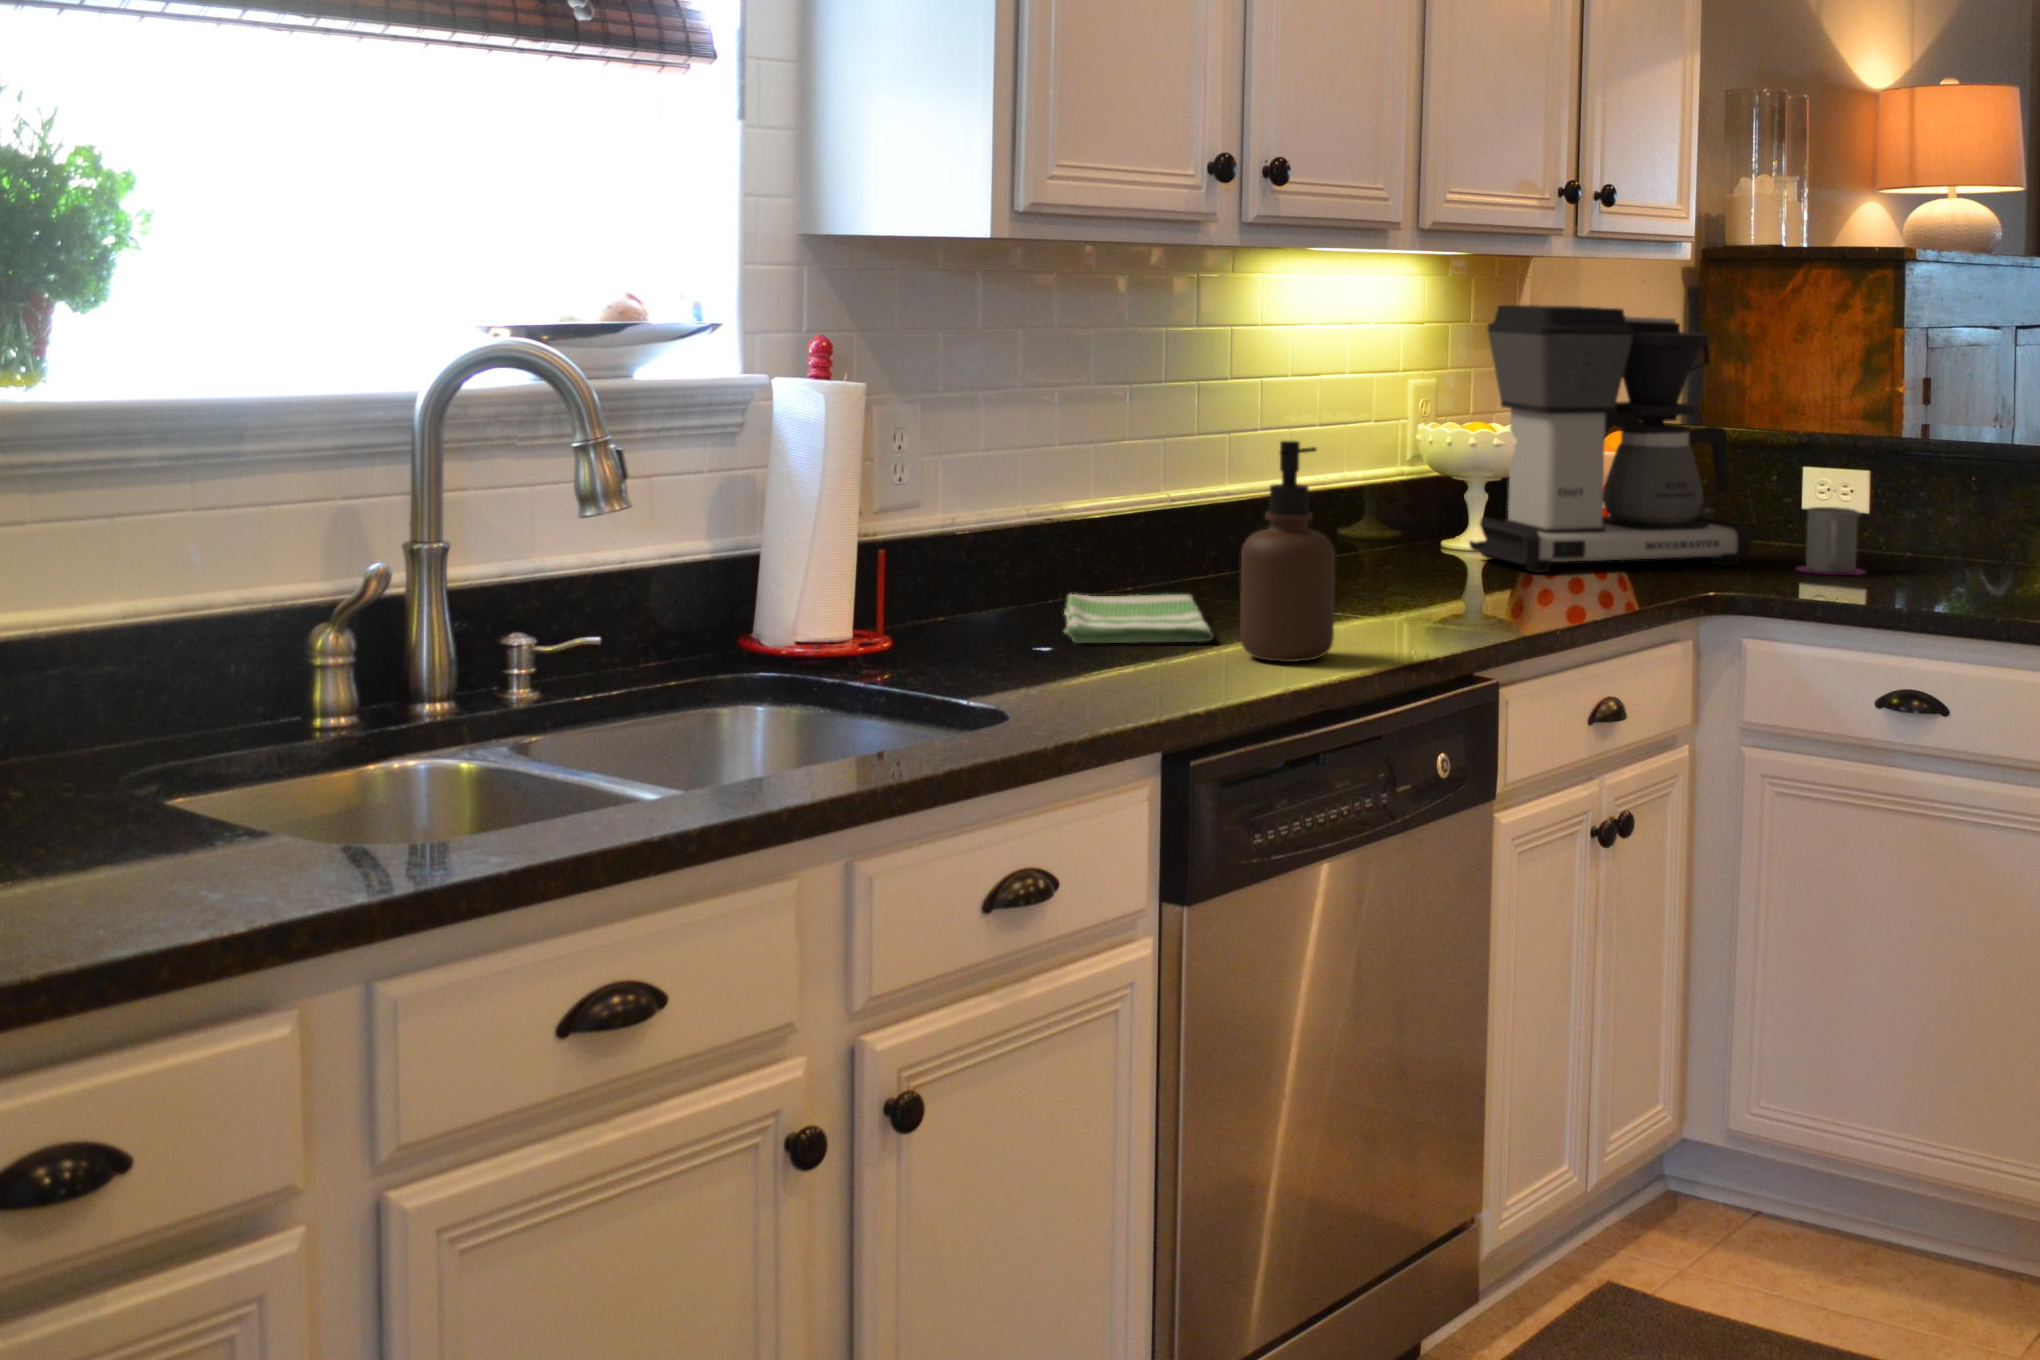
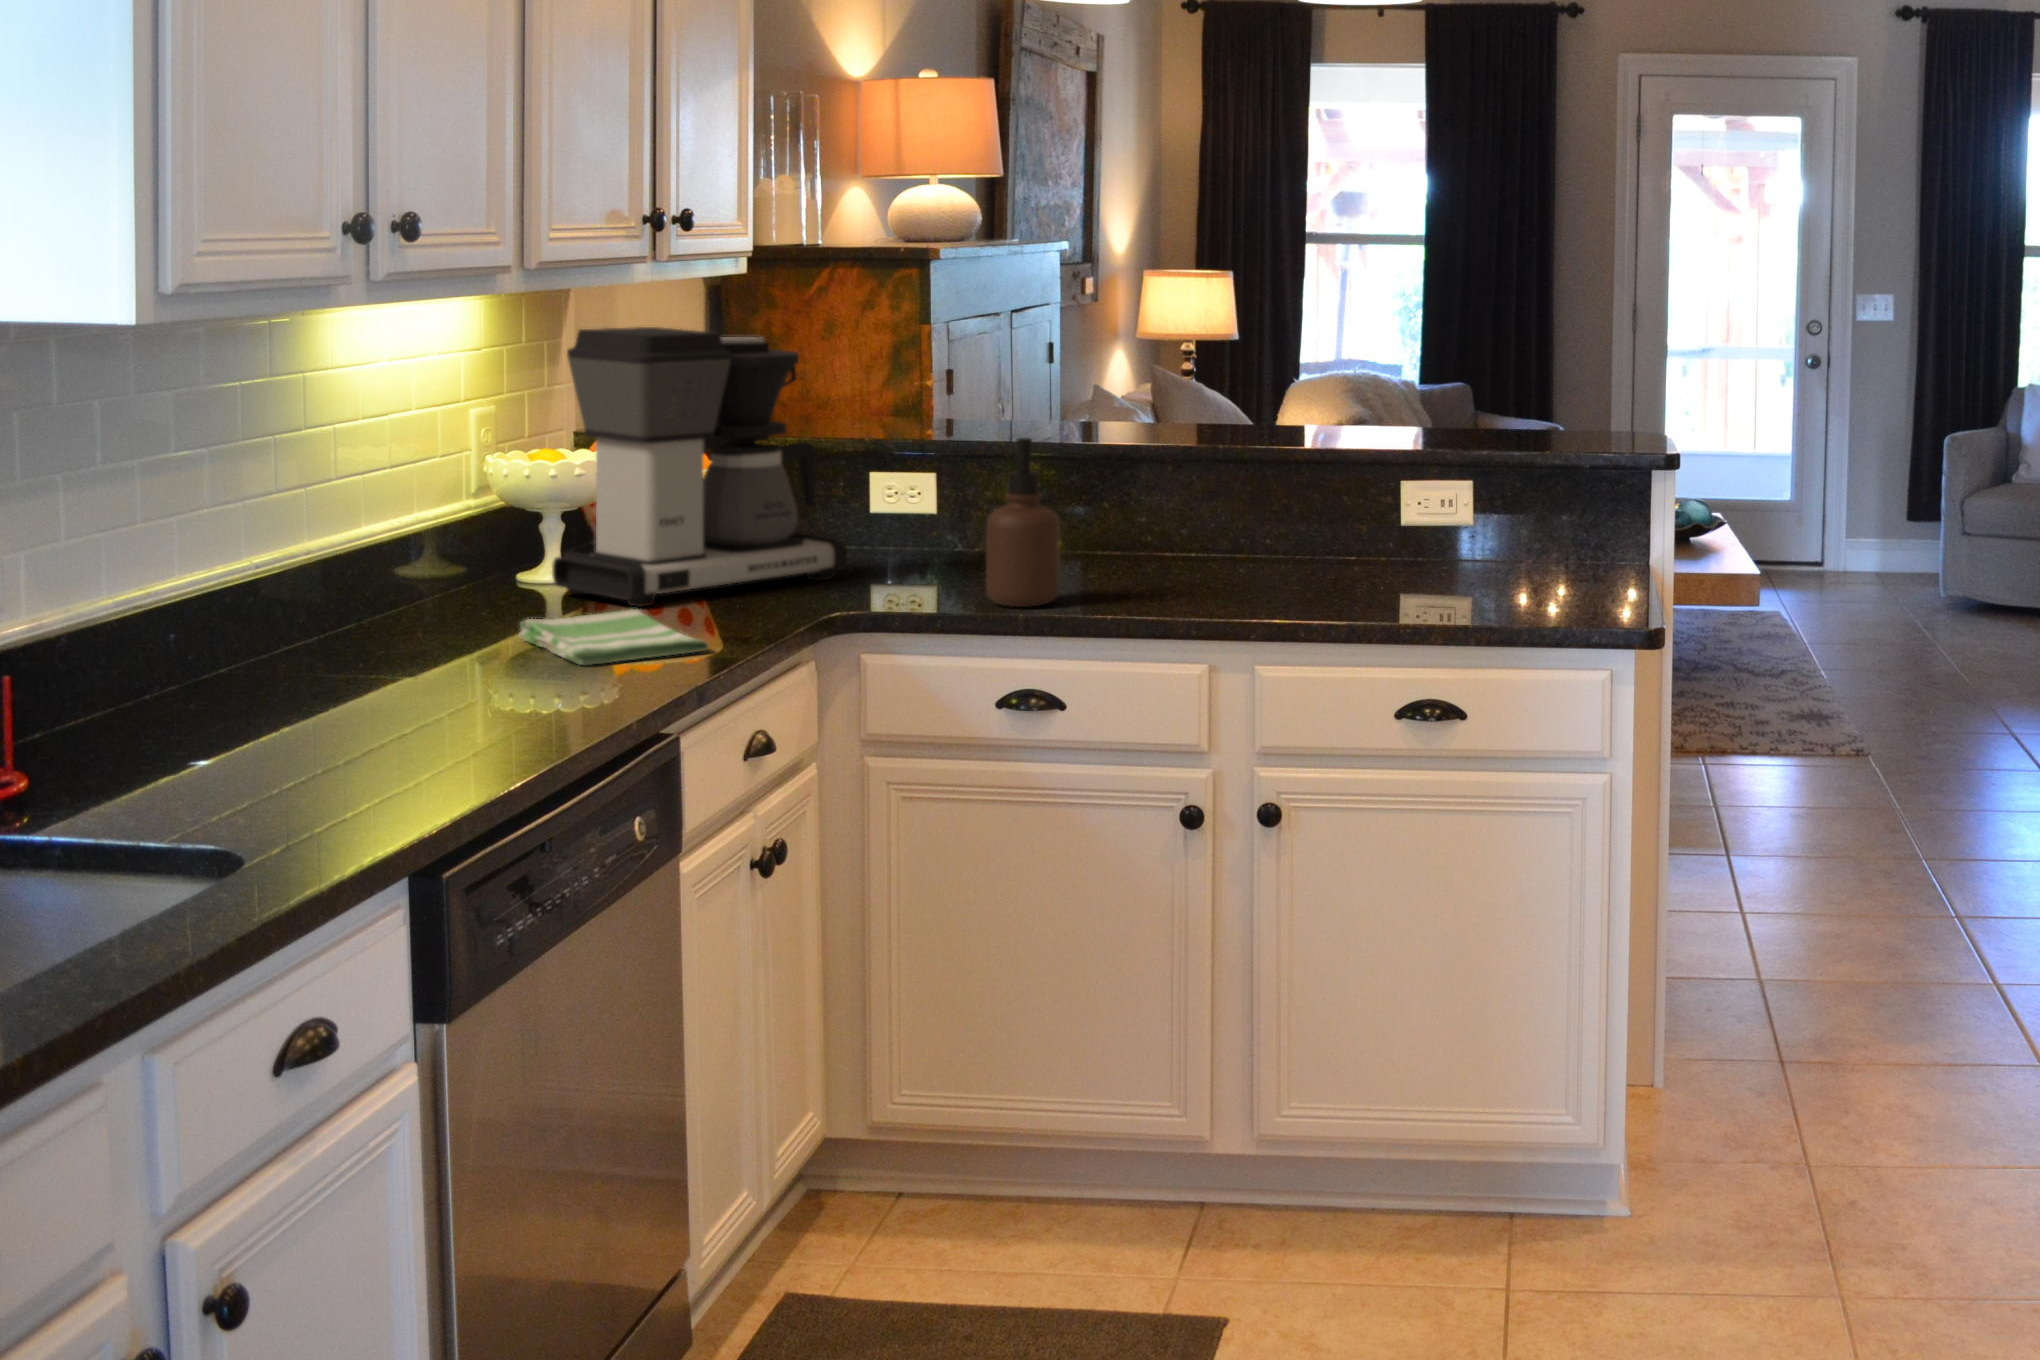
soap dispenser: present [1240,441,1335,662] -> present [986,438,1060,607]
mug: present [1797,507,1865,575] -> none [892,515,960,582]
dish towel: present [1064,594,1213,643] -> present [519,609,709,665]

